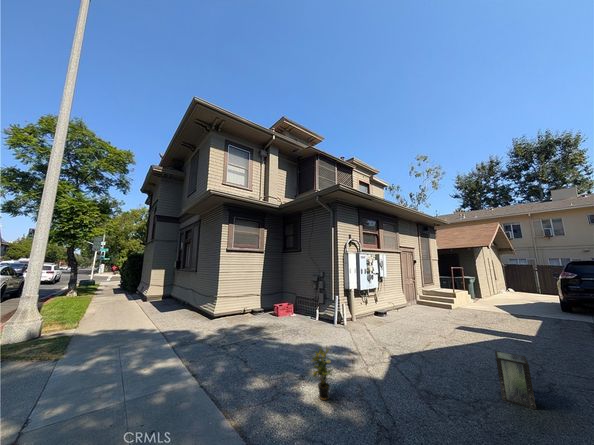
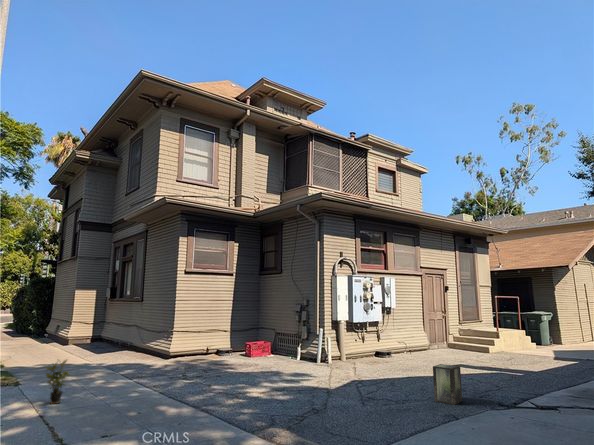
potted plant: present [311,347,332,400] -> present [46,360,69,404]

